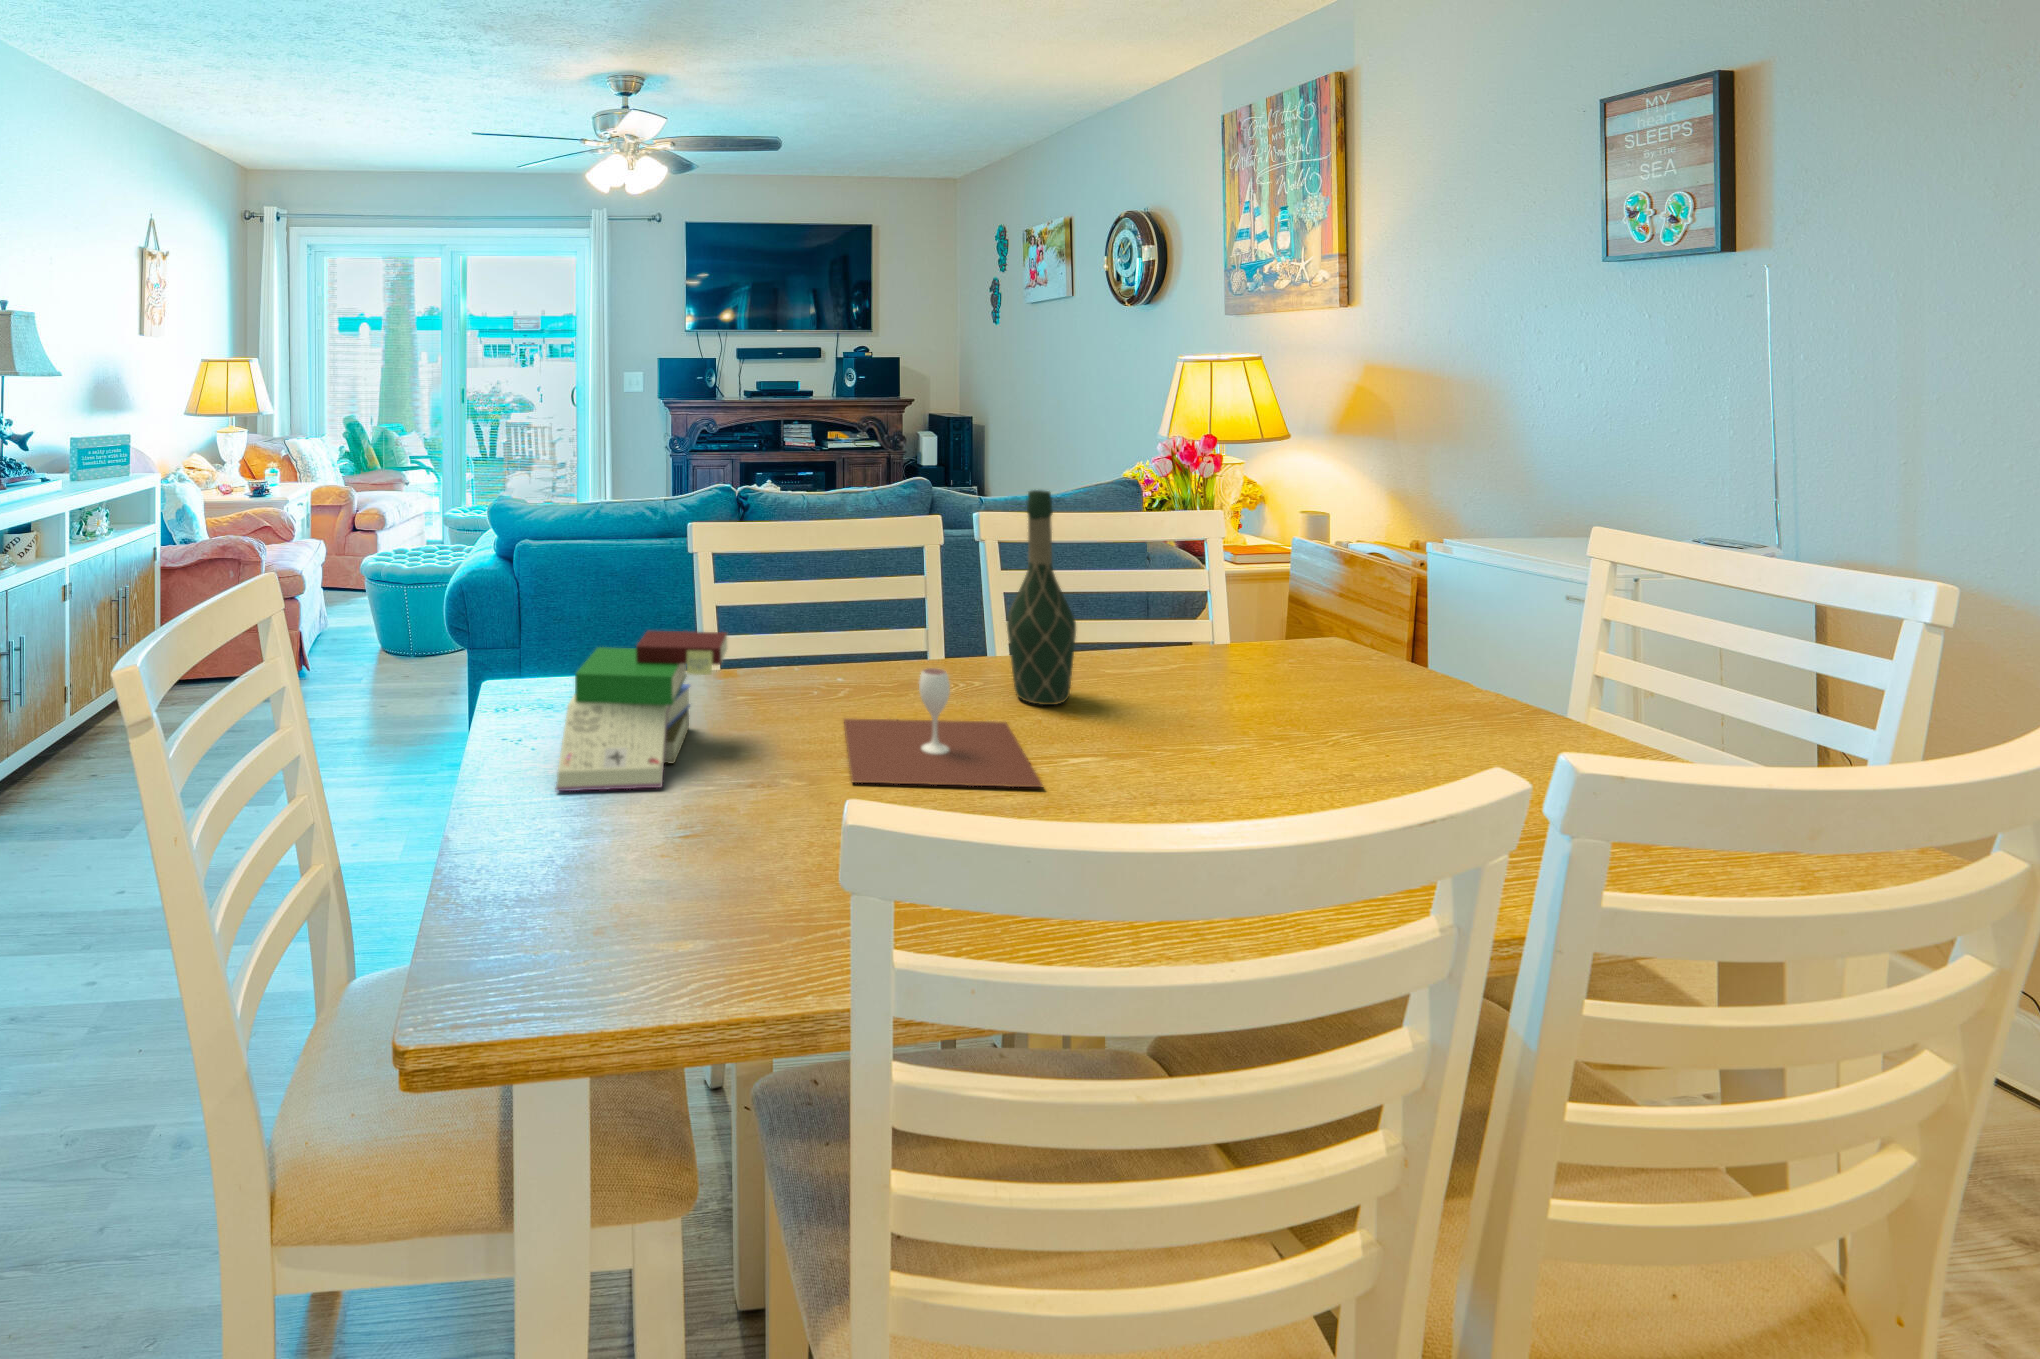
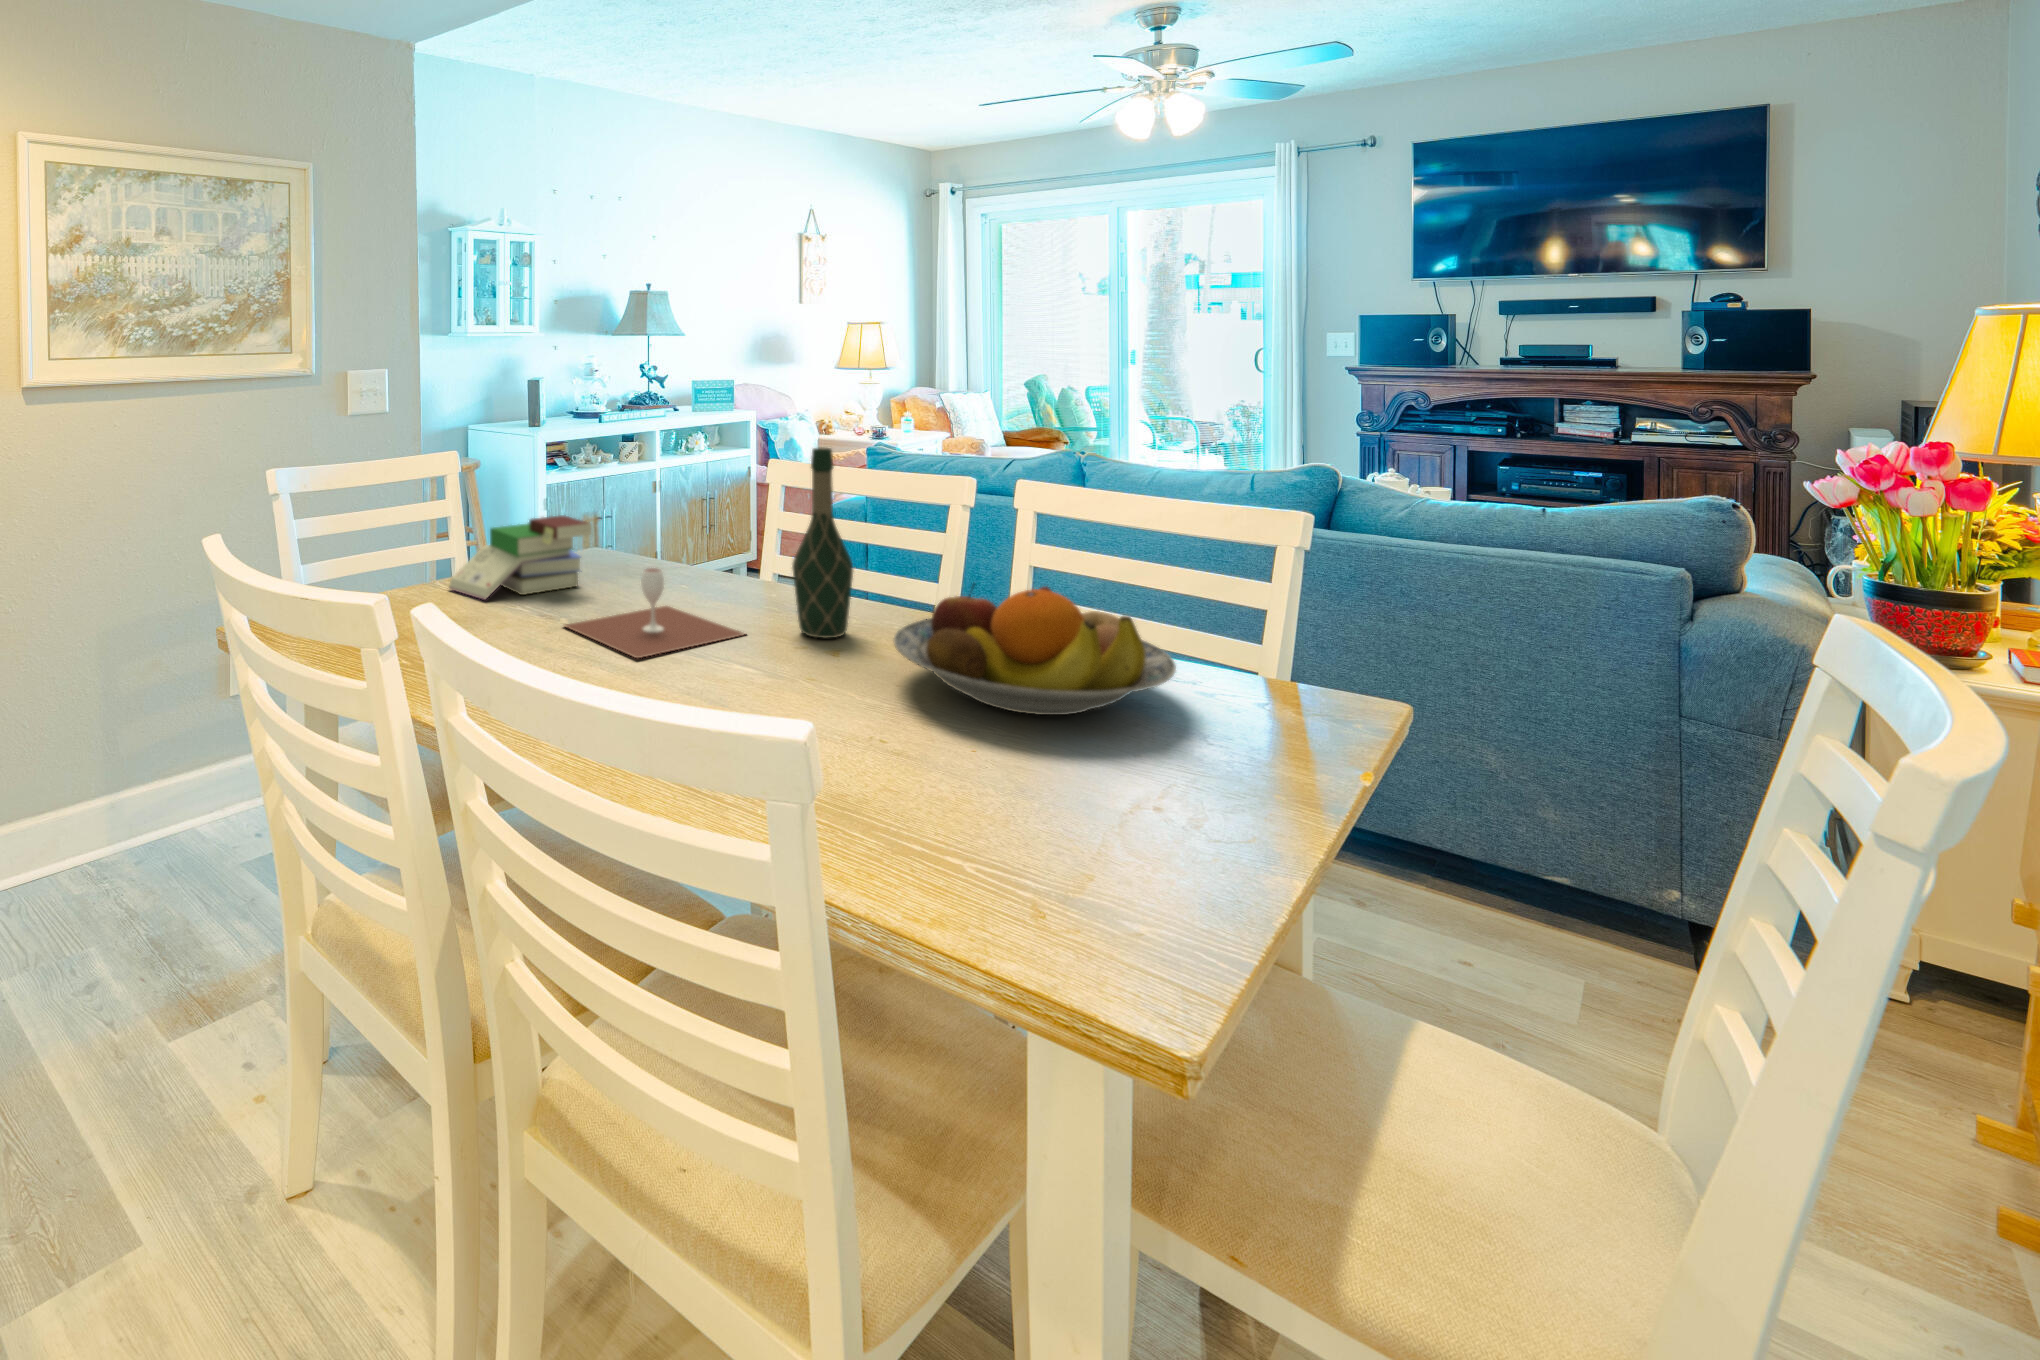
fruit bowl: none [1158,598,1438,717] -> present [894,585,1176,715]

